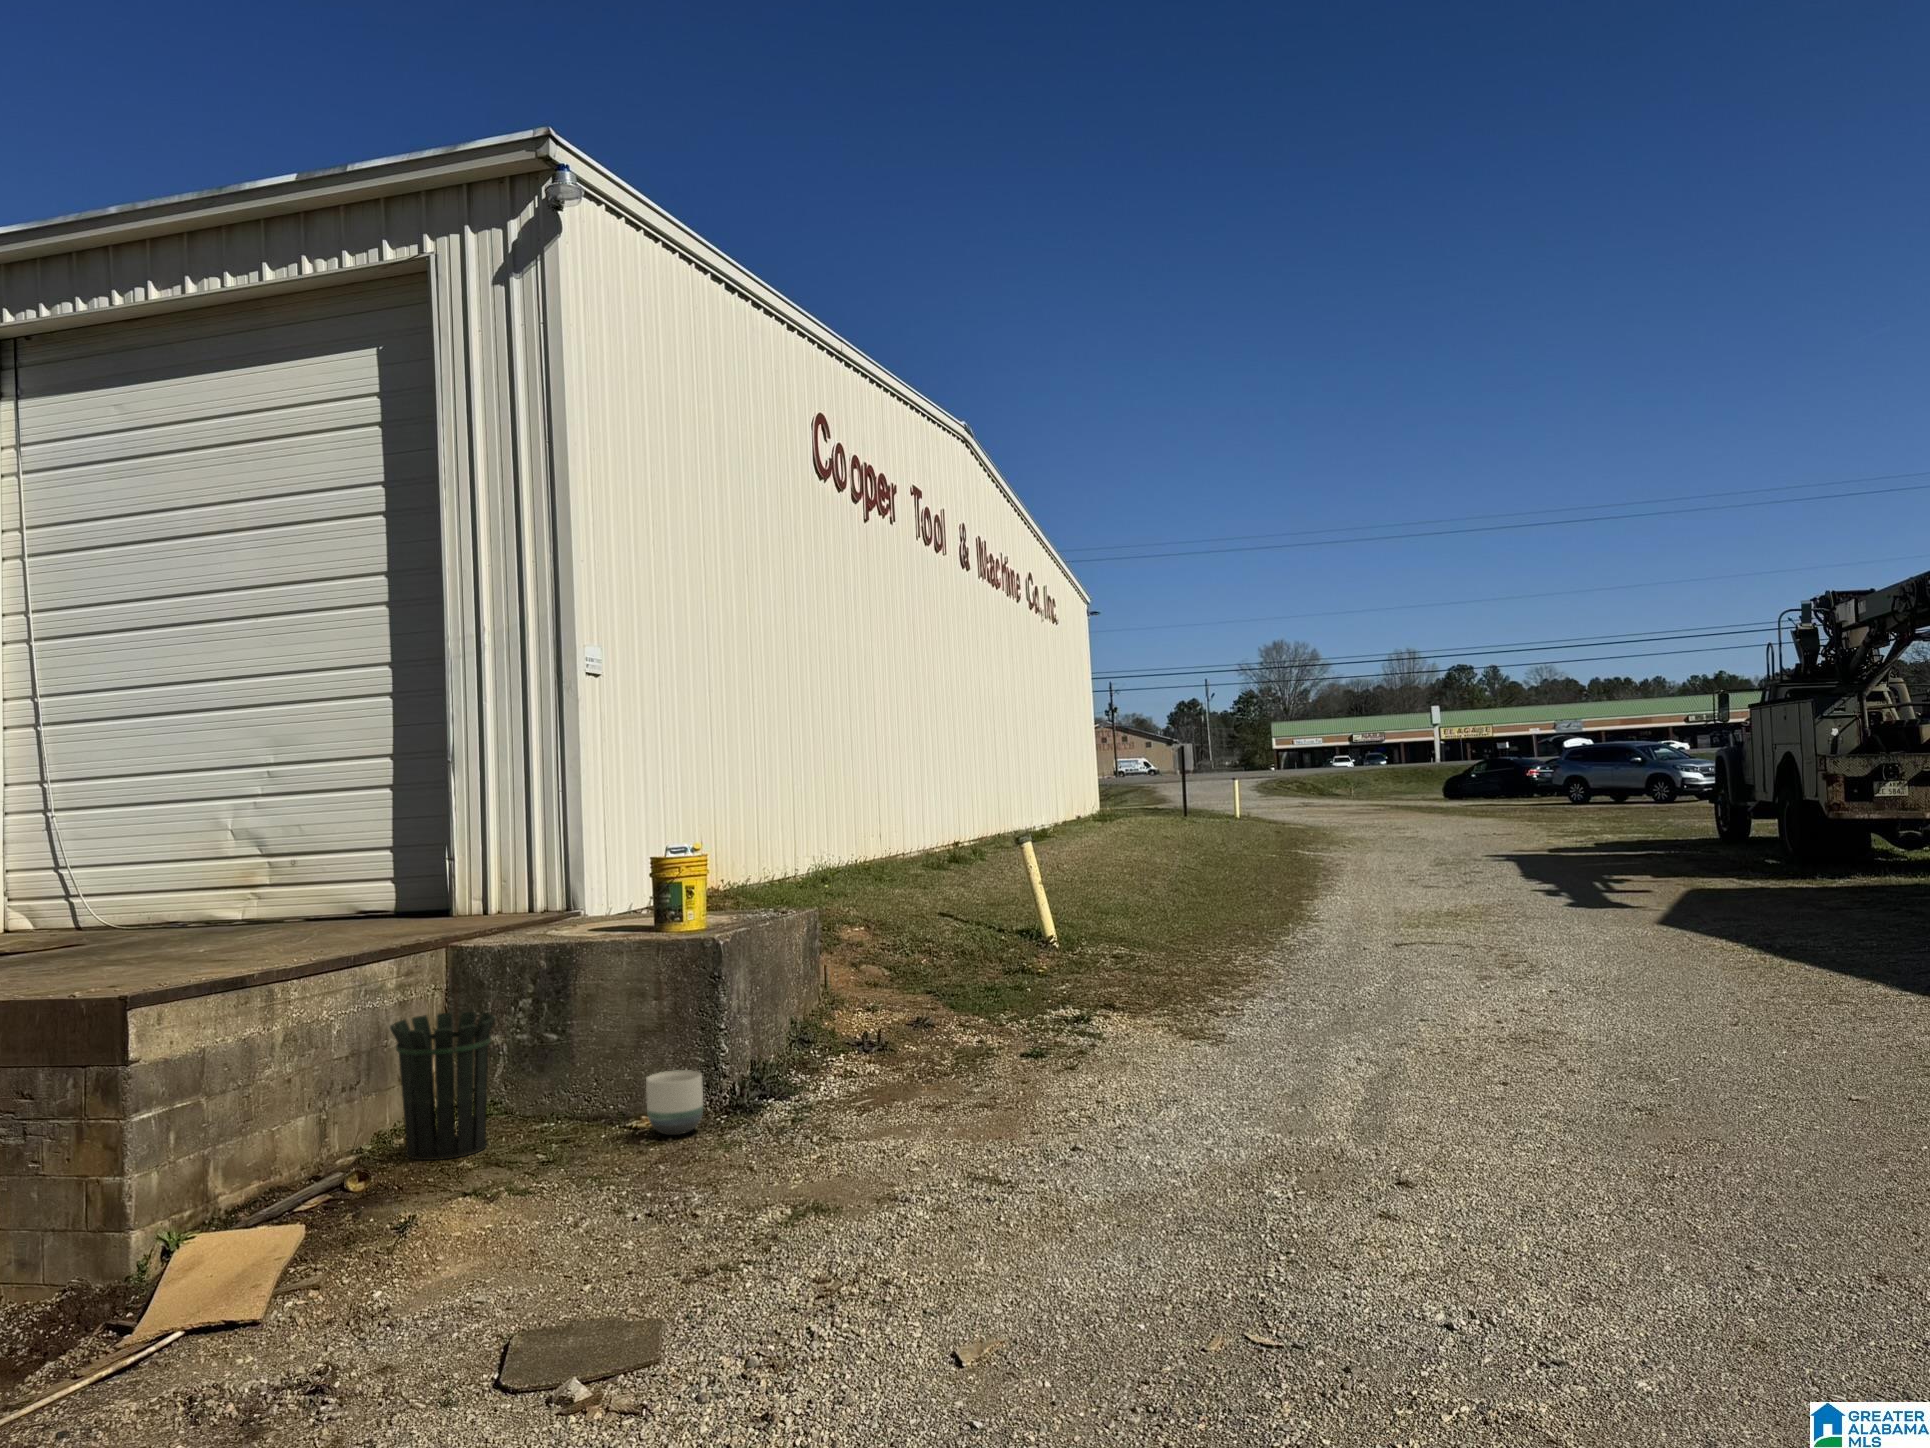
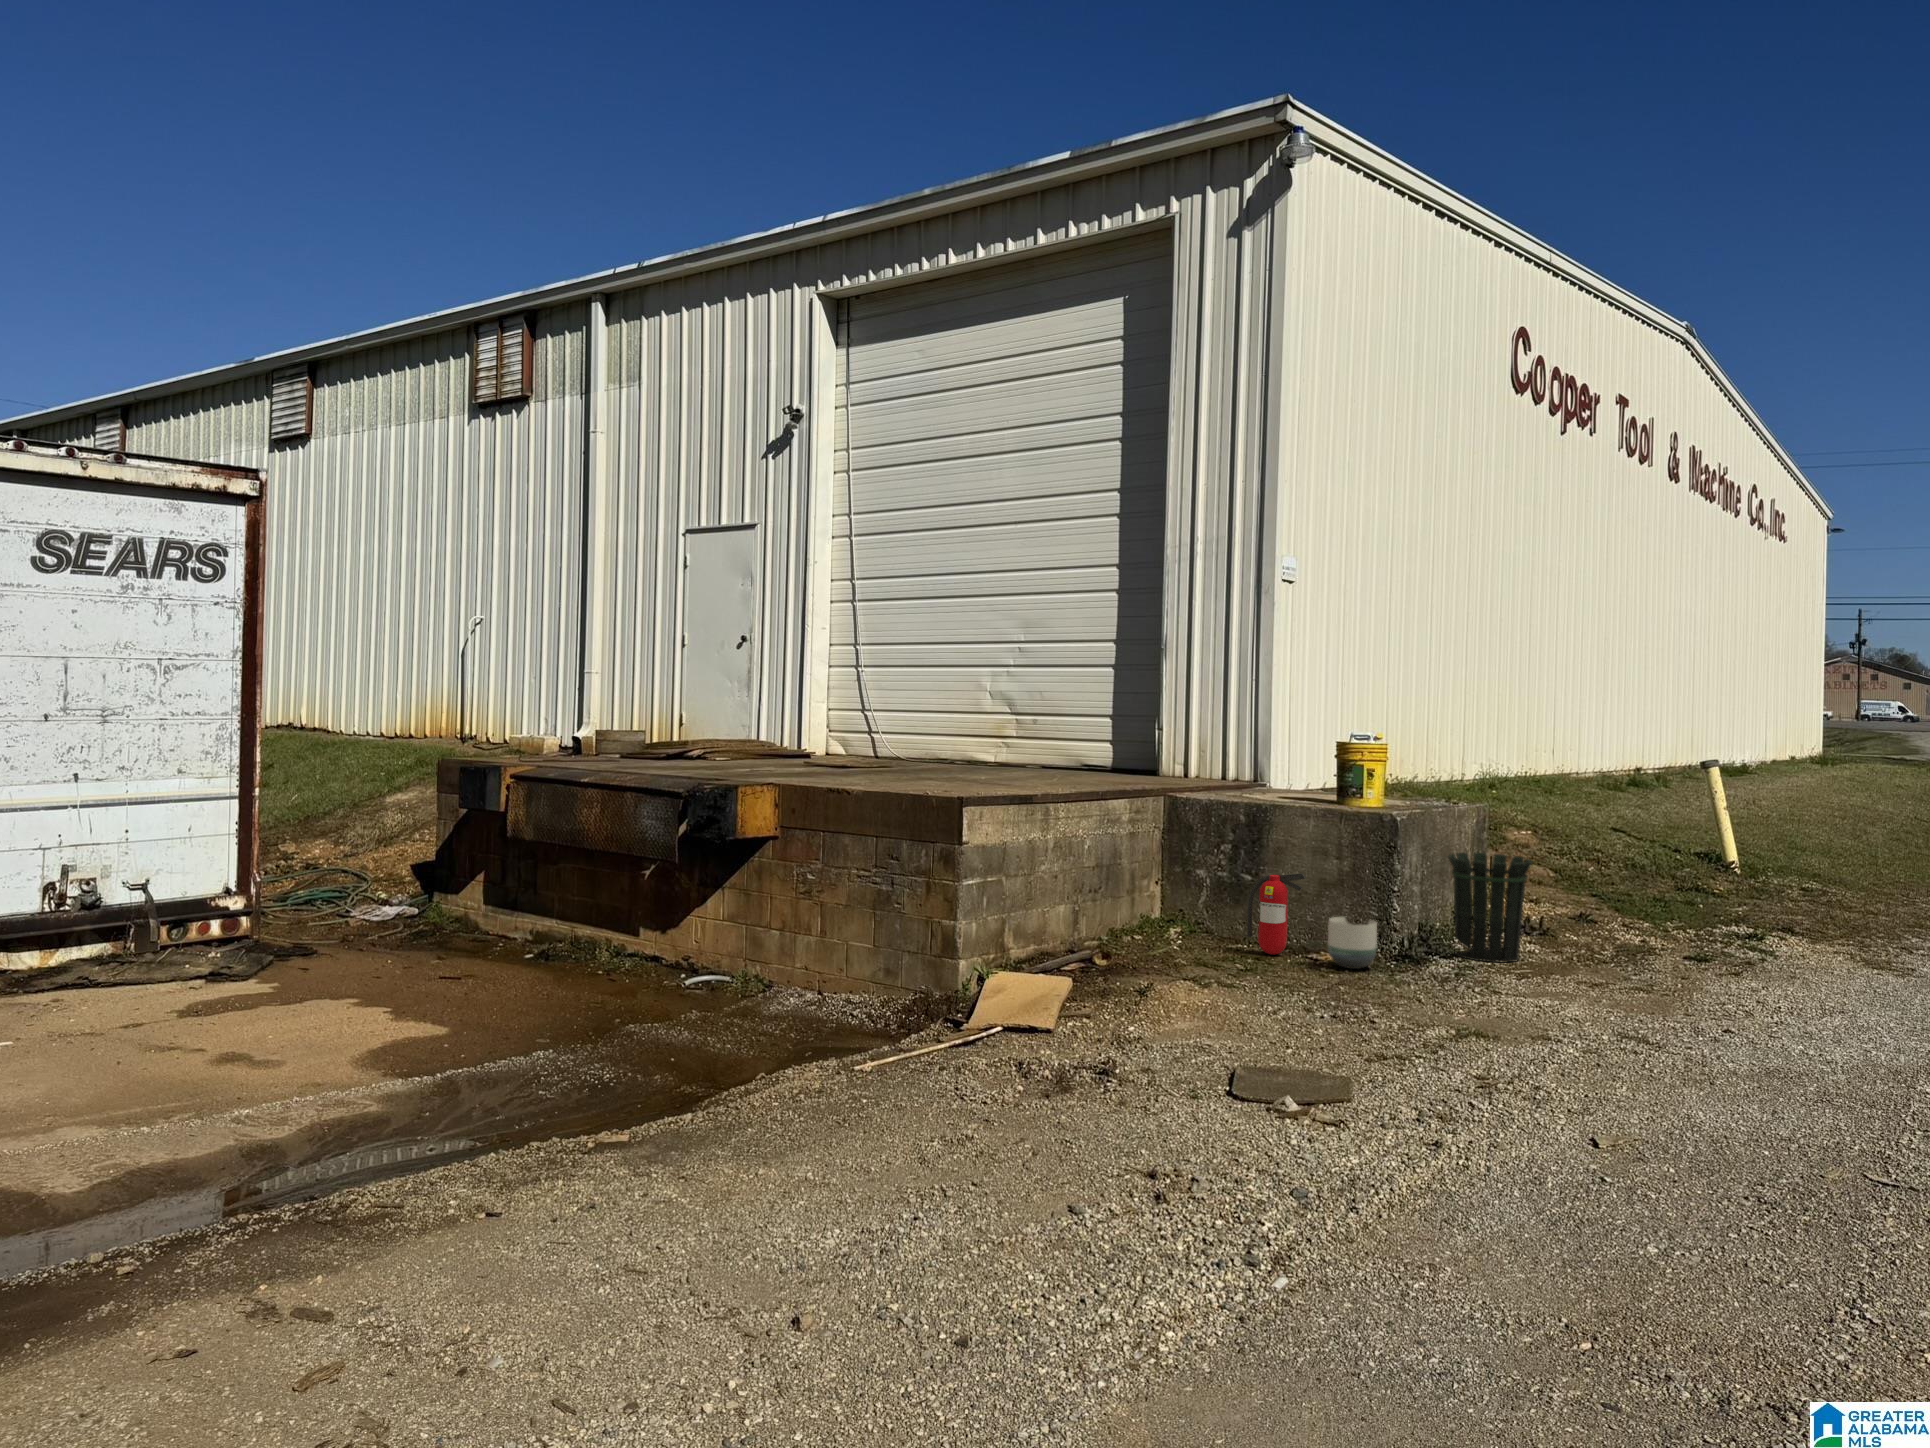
waste bin: present [390,1012,496,1160] -> present [1448,853,1532,963]
fire extinguisher: none [550,1026,617,1131] -> present [1246,873,1305,955]

